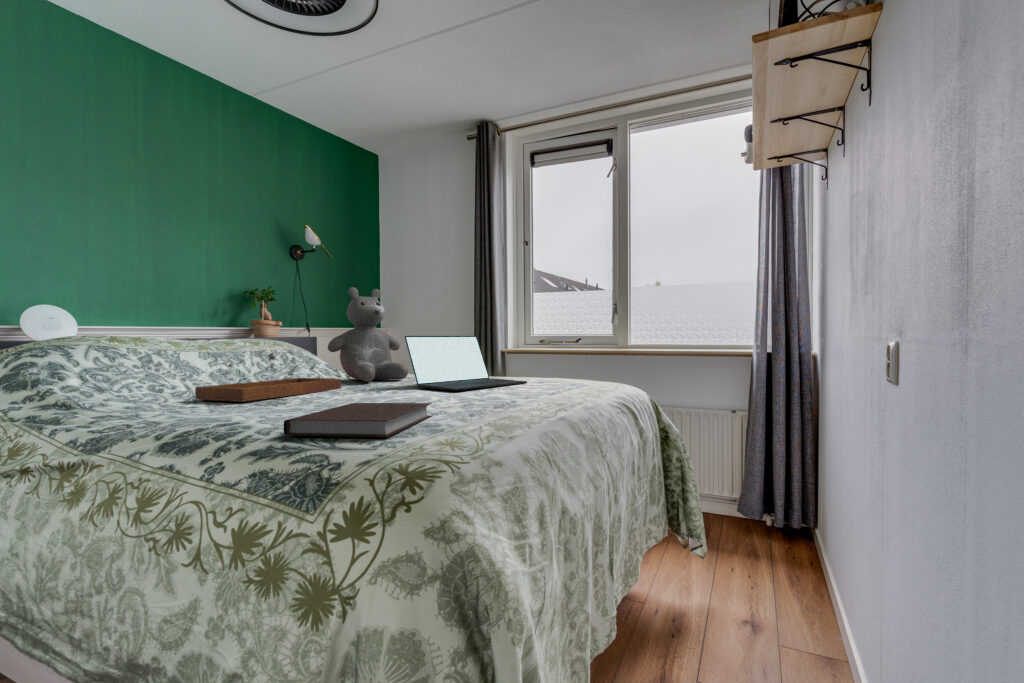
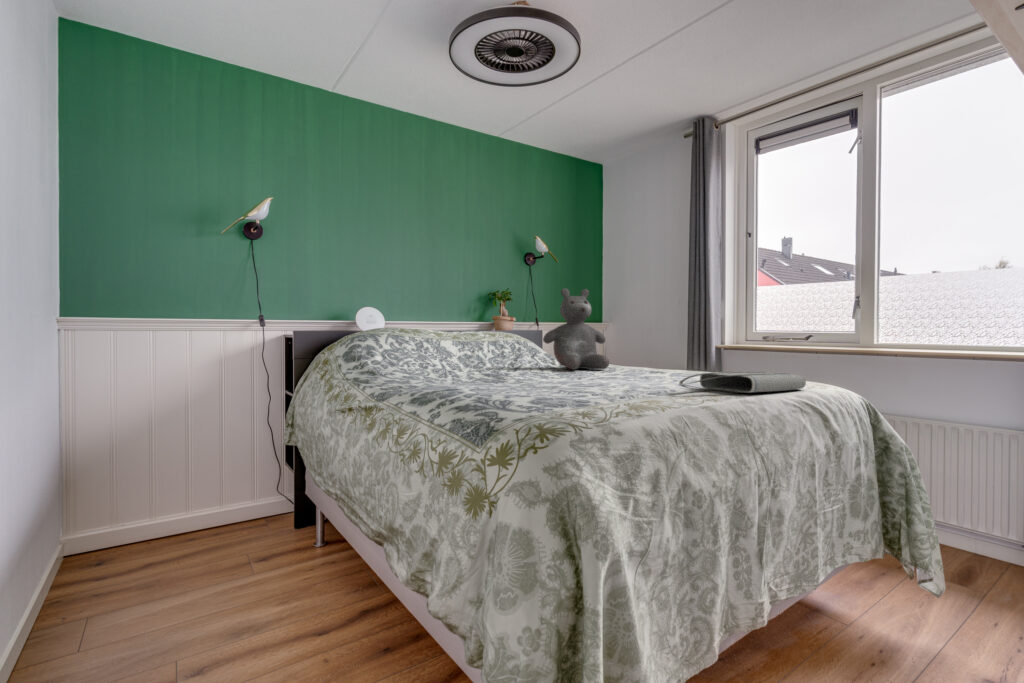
laptop: present [405,336,527,390] -> none [600,330,718,380]
tray: present [195,353,341,402] -> none [446,343,549,378]
tote bag: none [516,376,617,399] -> present [679,372,806,393]
notebook: present [284,403,432,437] -> none [481,382,597,406]

